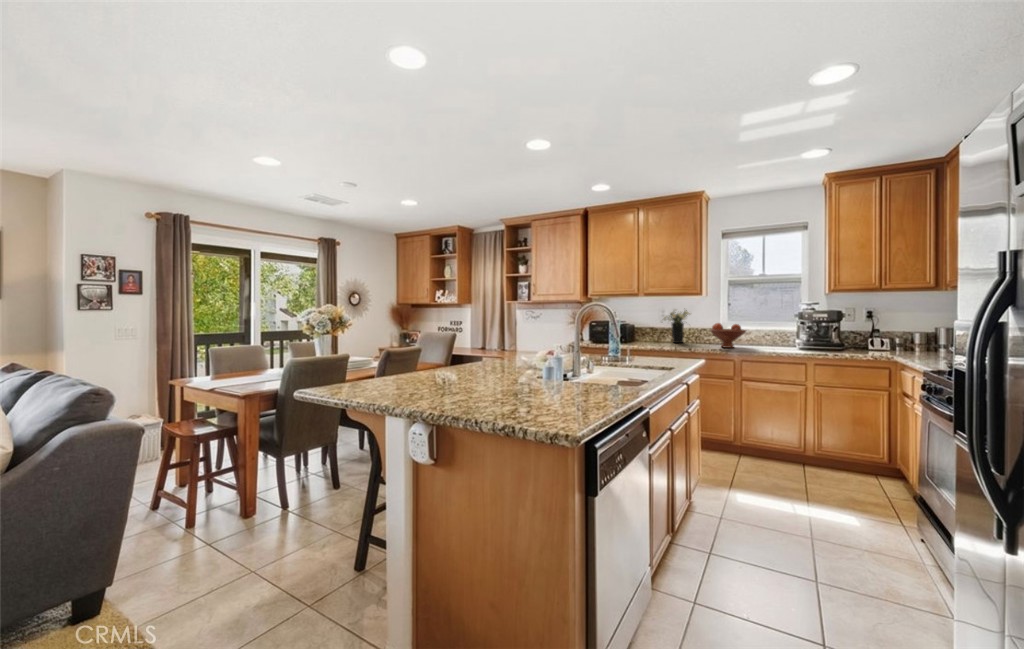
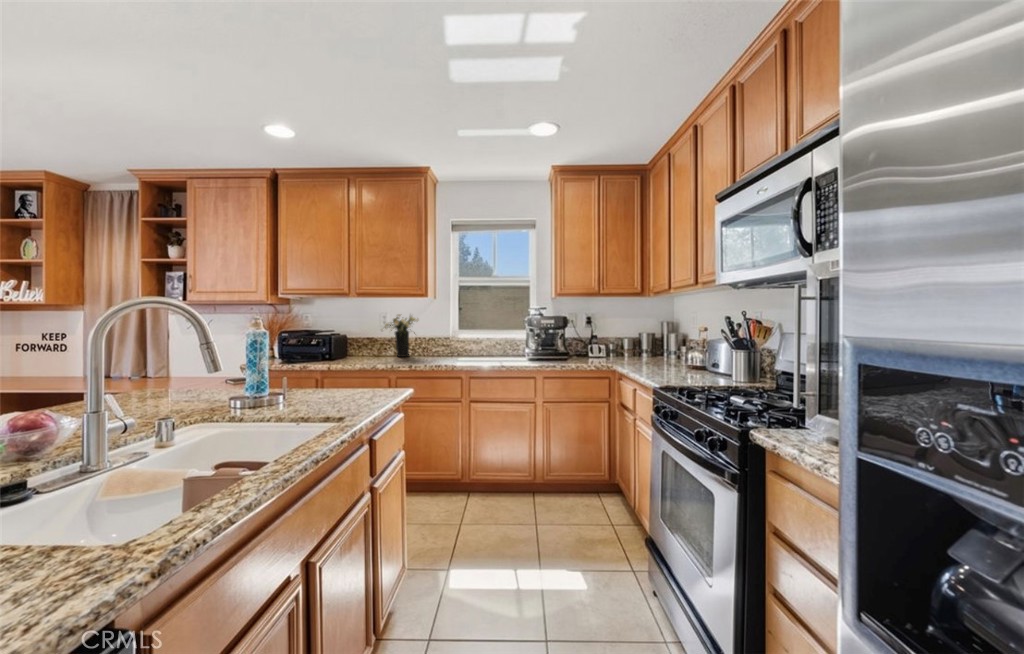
fruit bowl: present [710,323,746,348] -> none [436,331,477,361]

